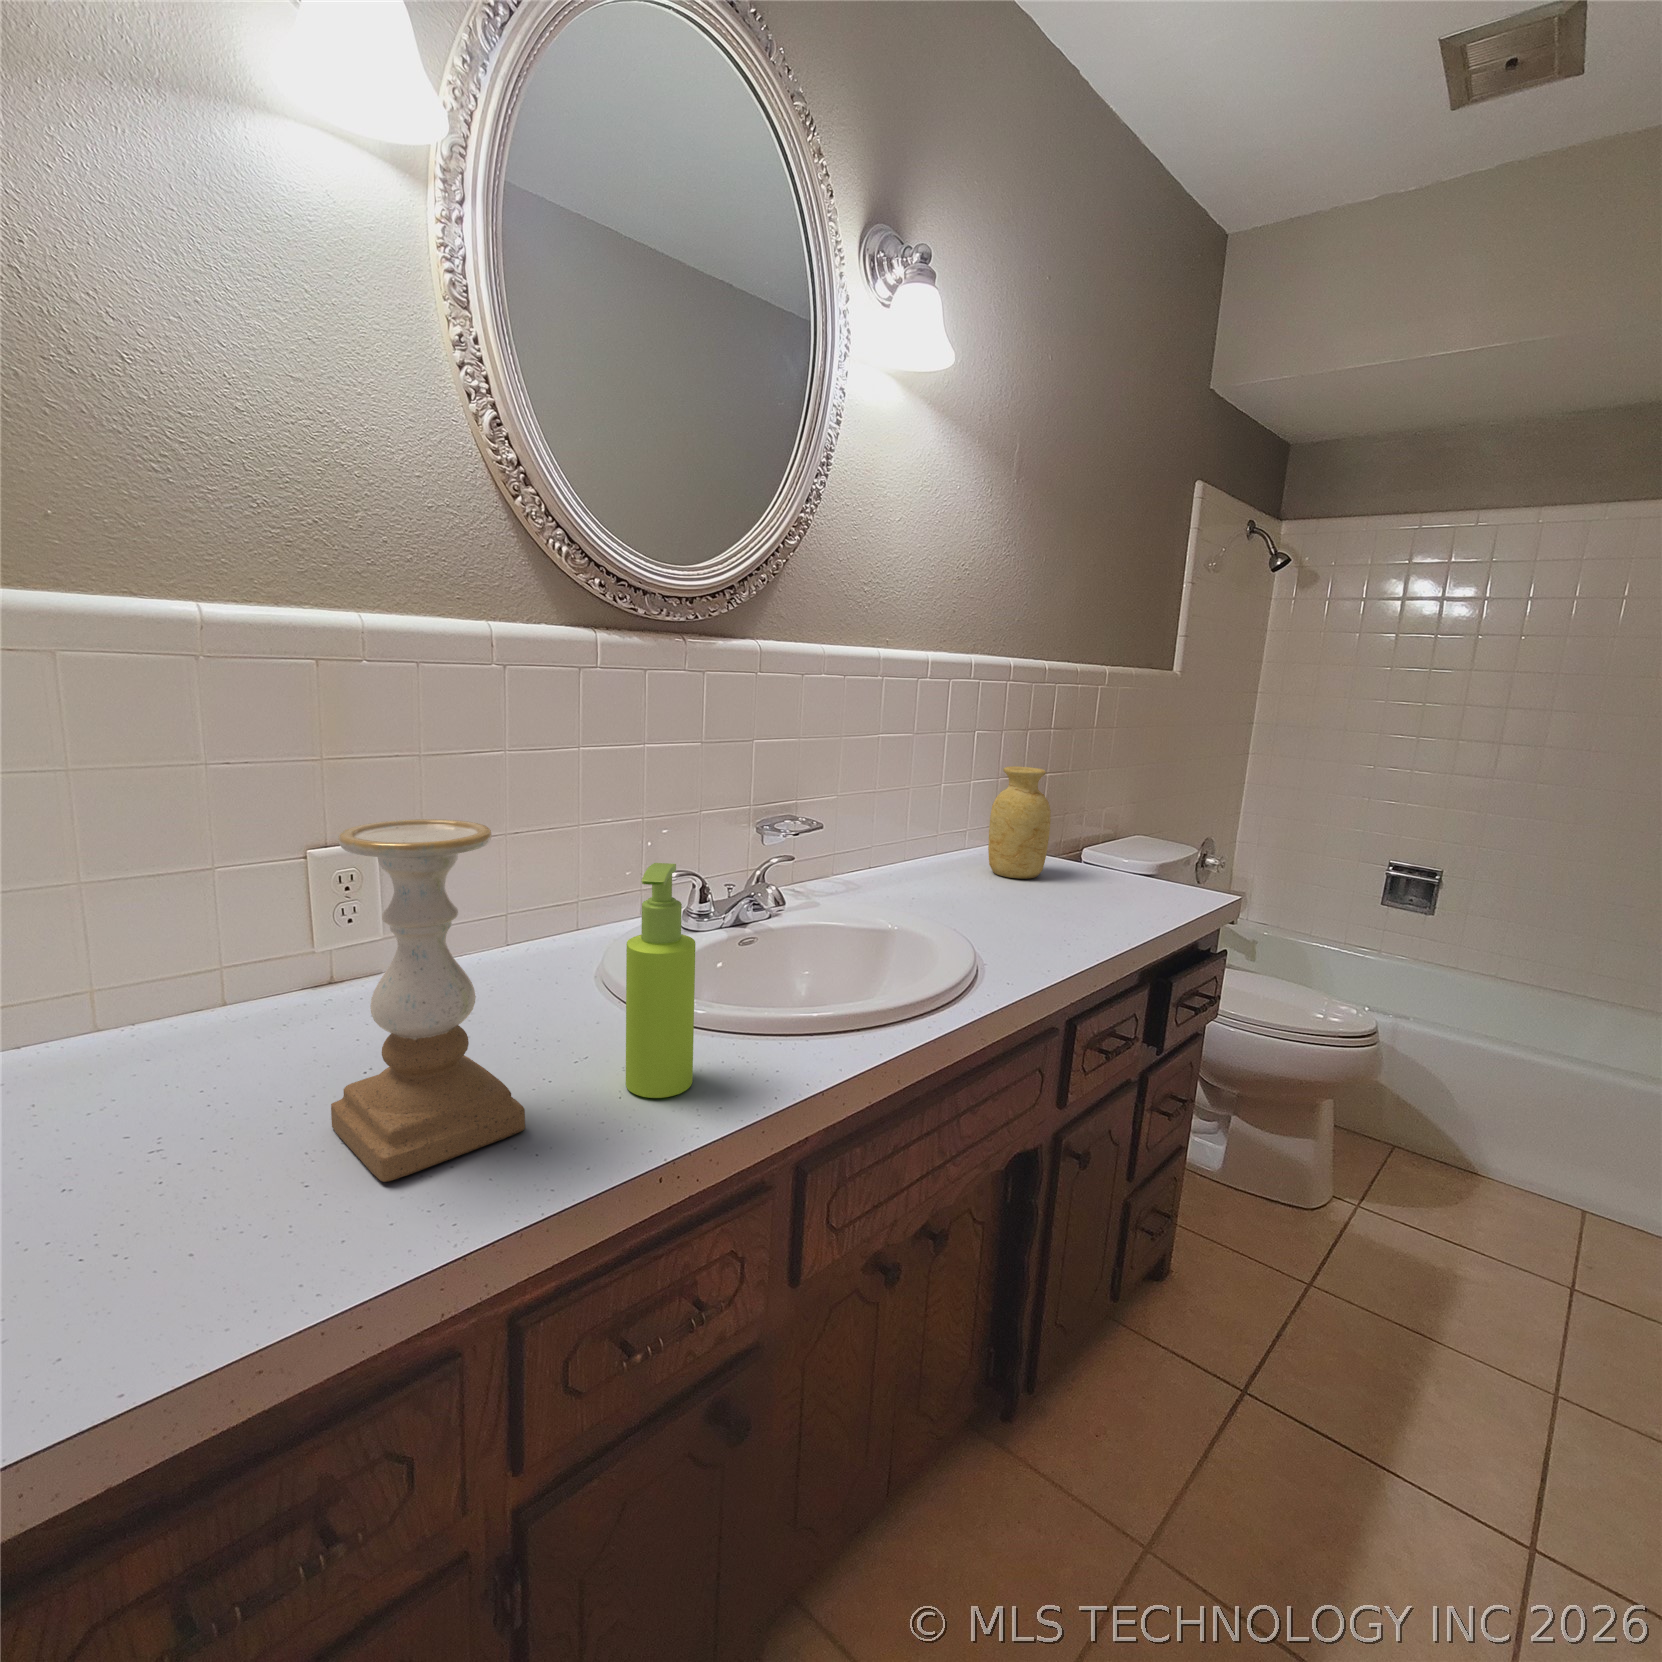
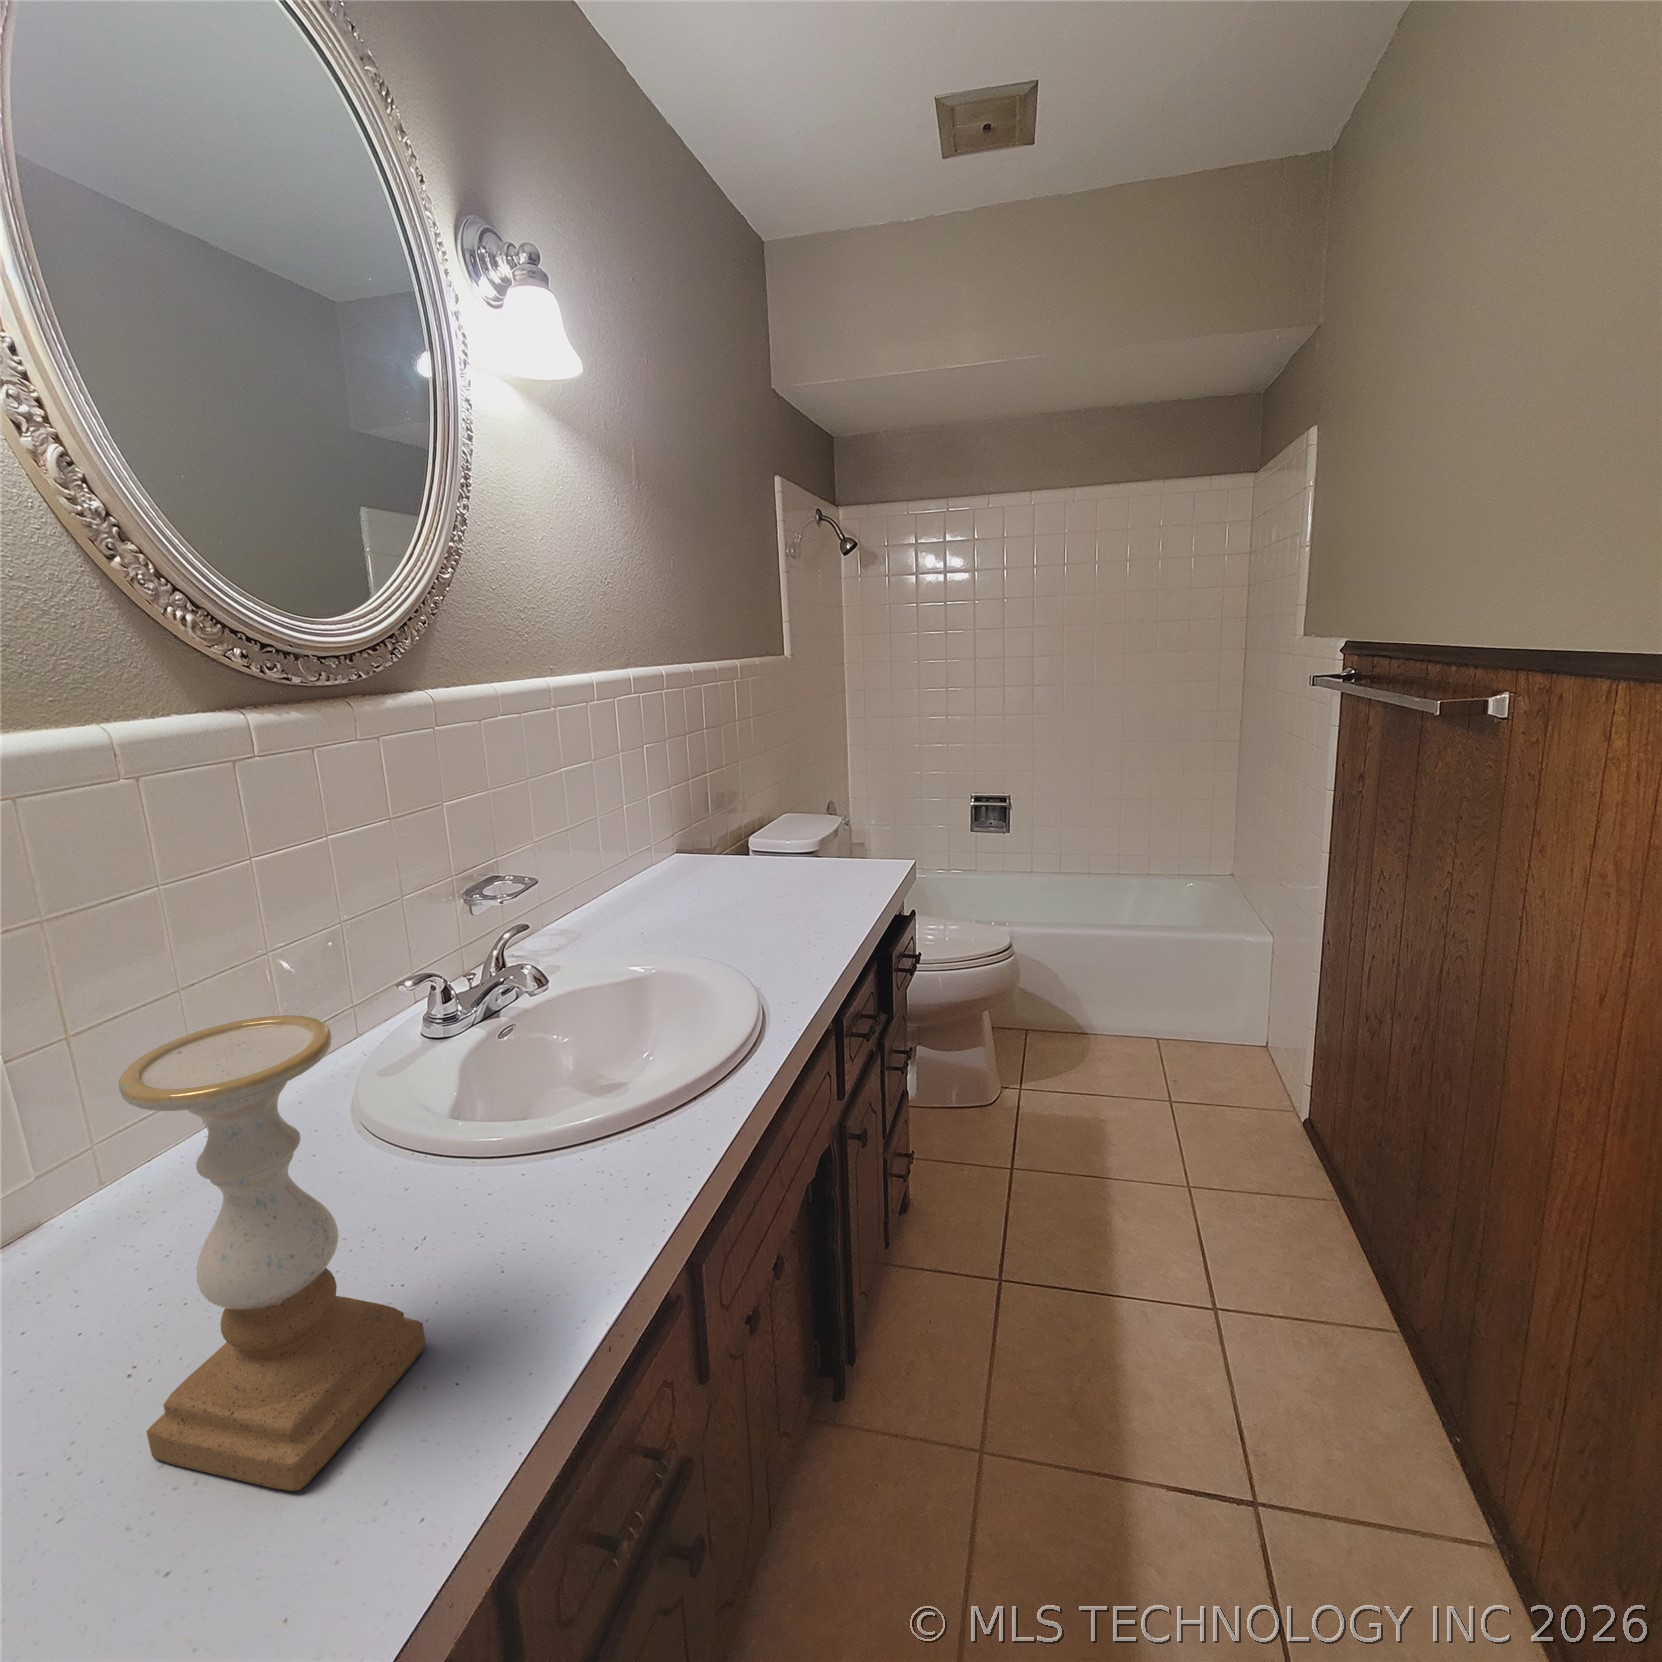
vase: present [988,766,1051,879] -> none [682,776,741,886]
soap dispenser: present [626,863,695,1098] -> none [478,991,573,1250]

